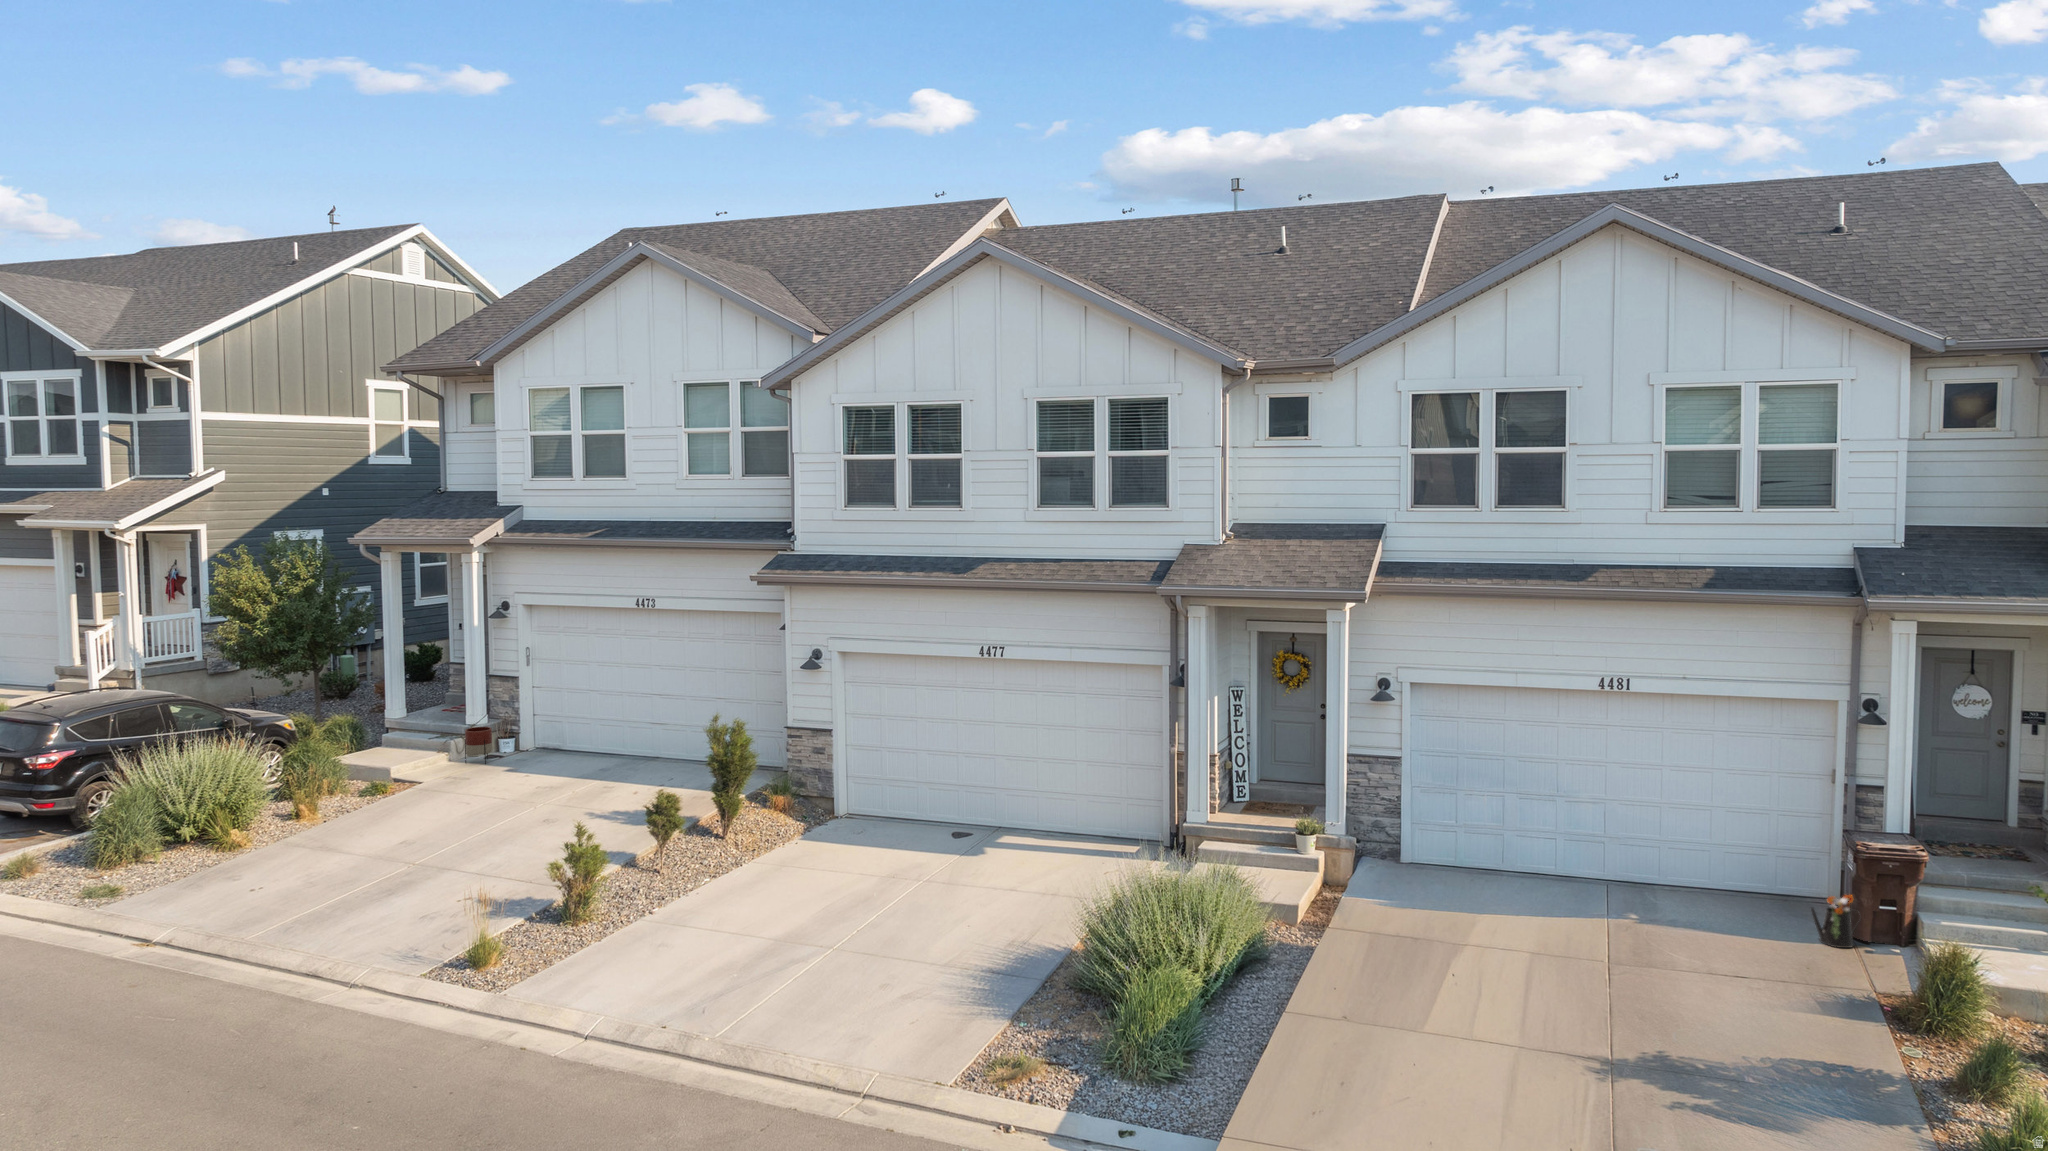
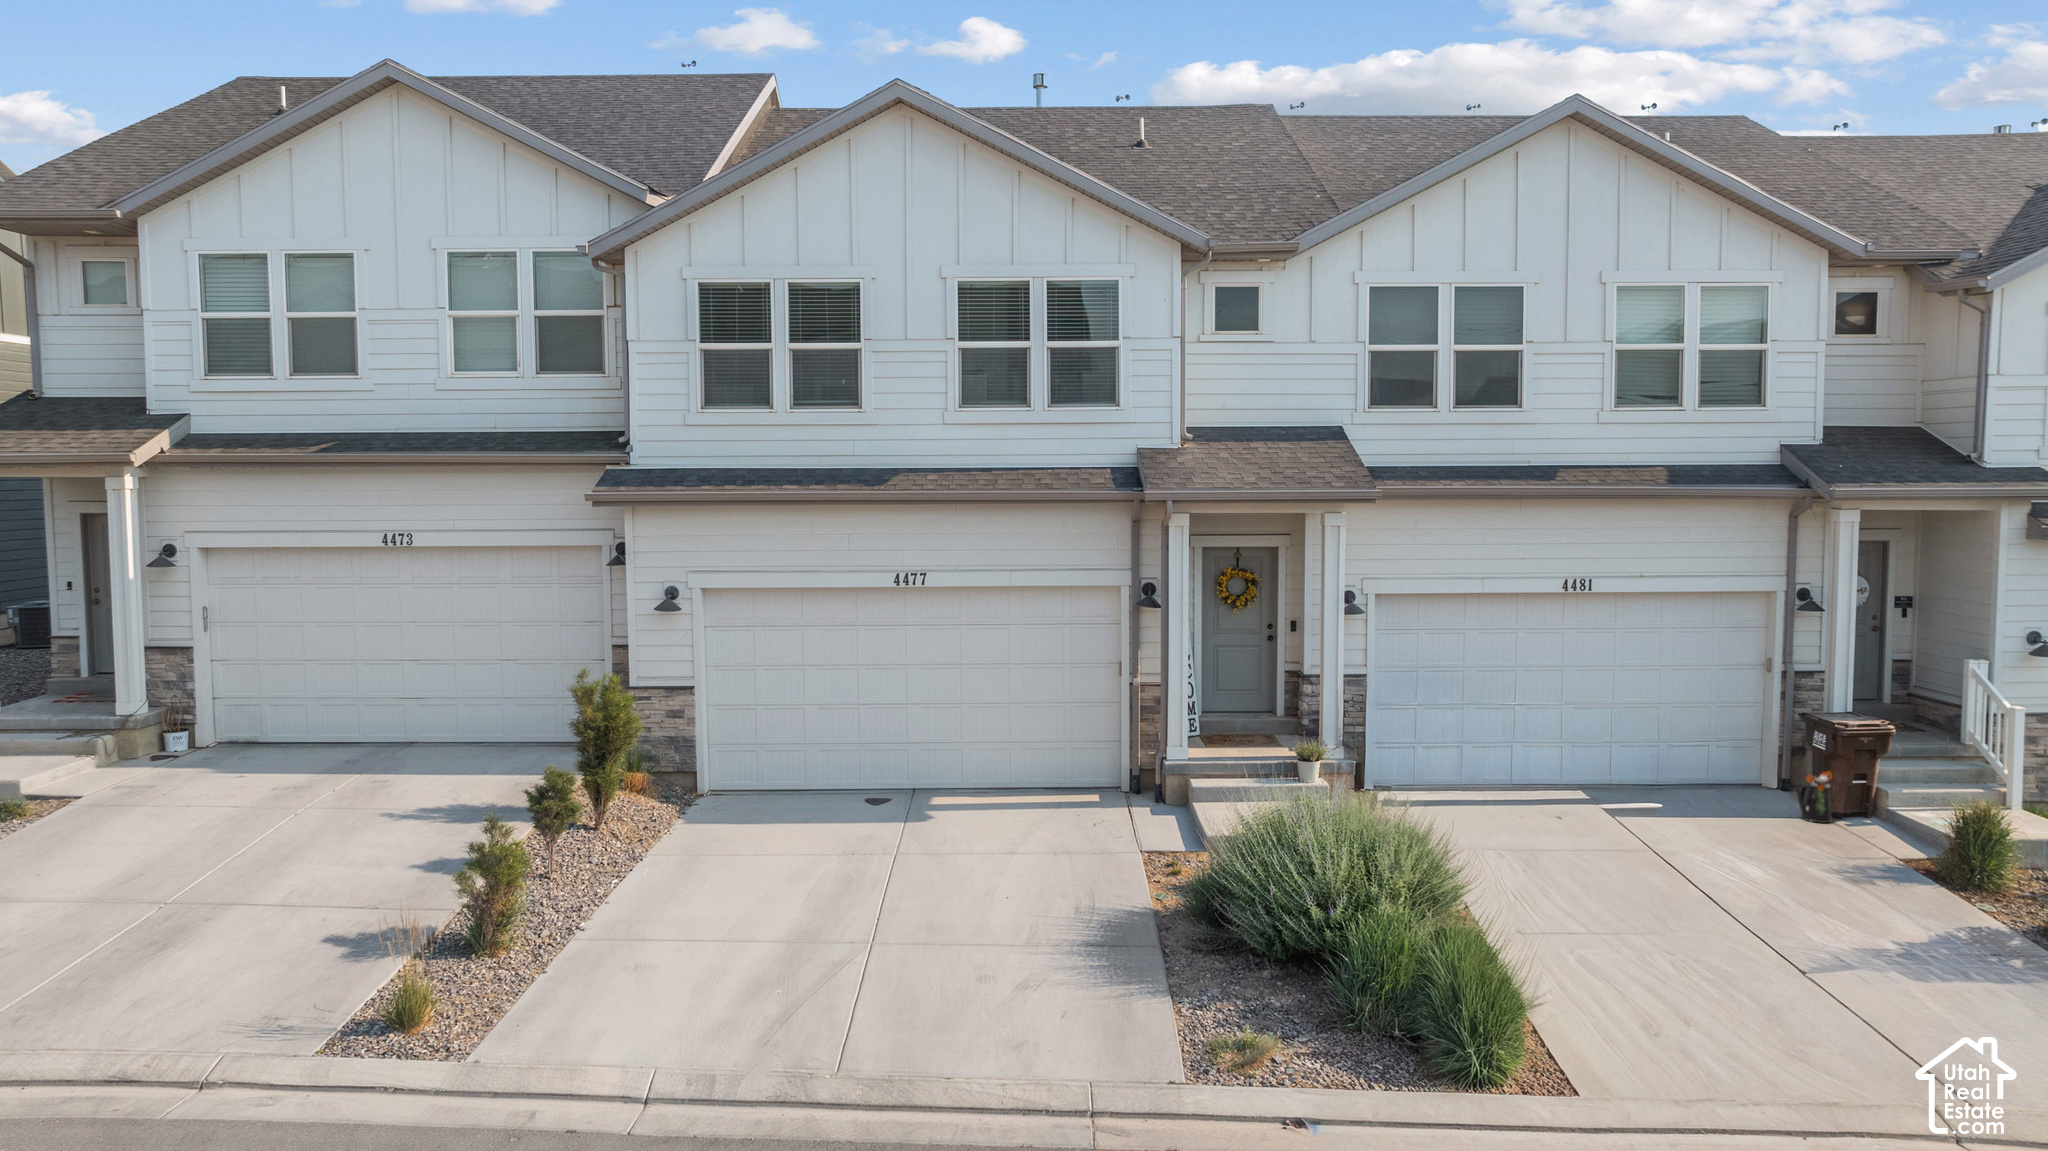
planter: present [465,727,493,764] -> none [121,717,165,769]

